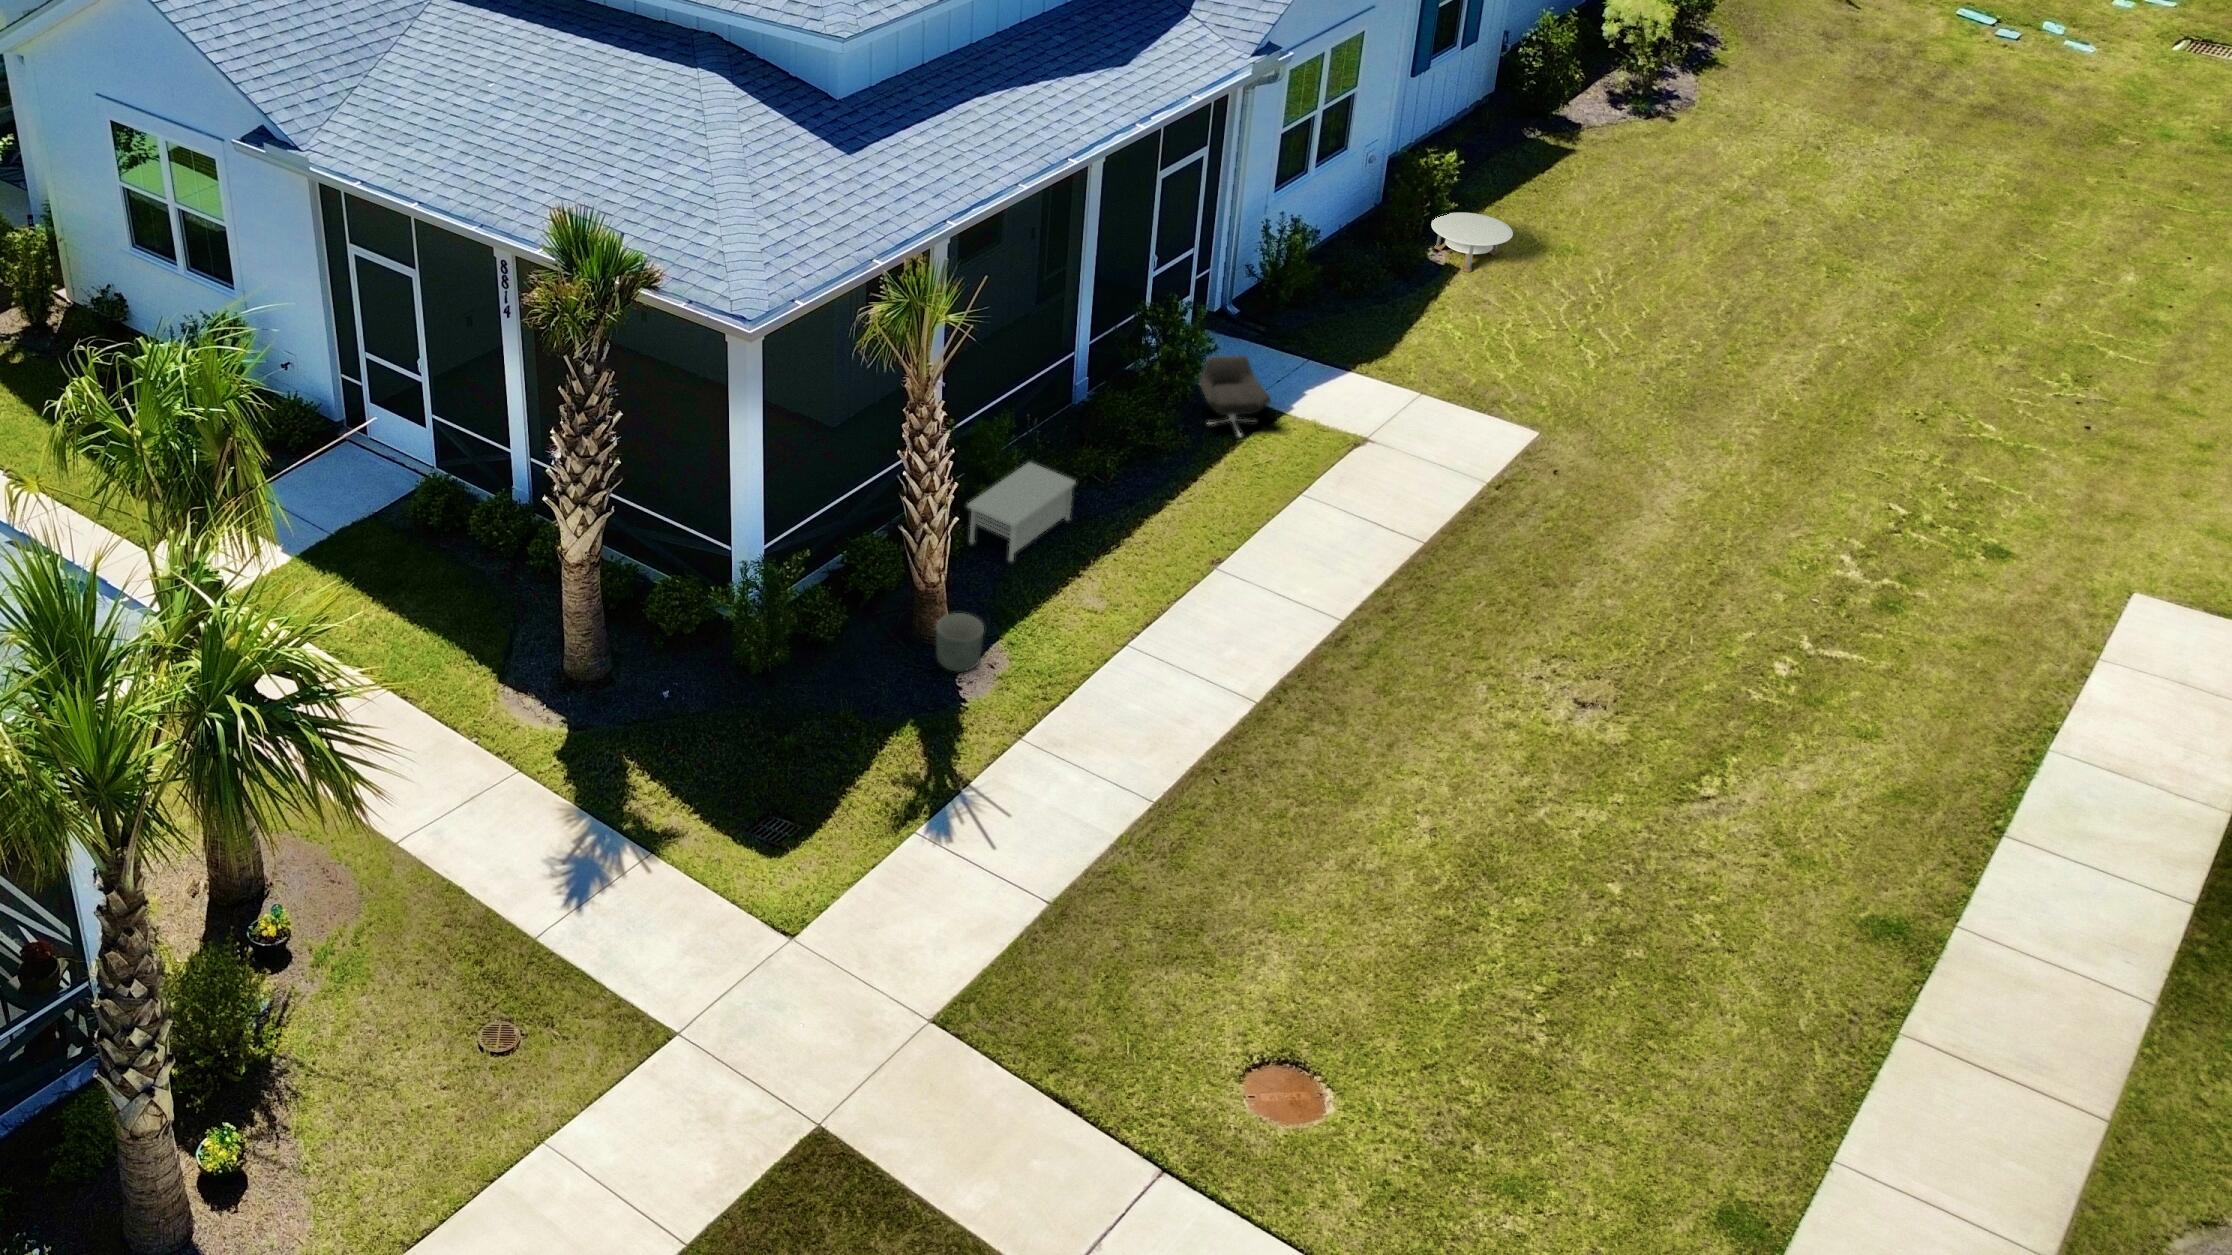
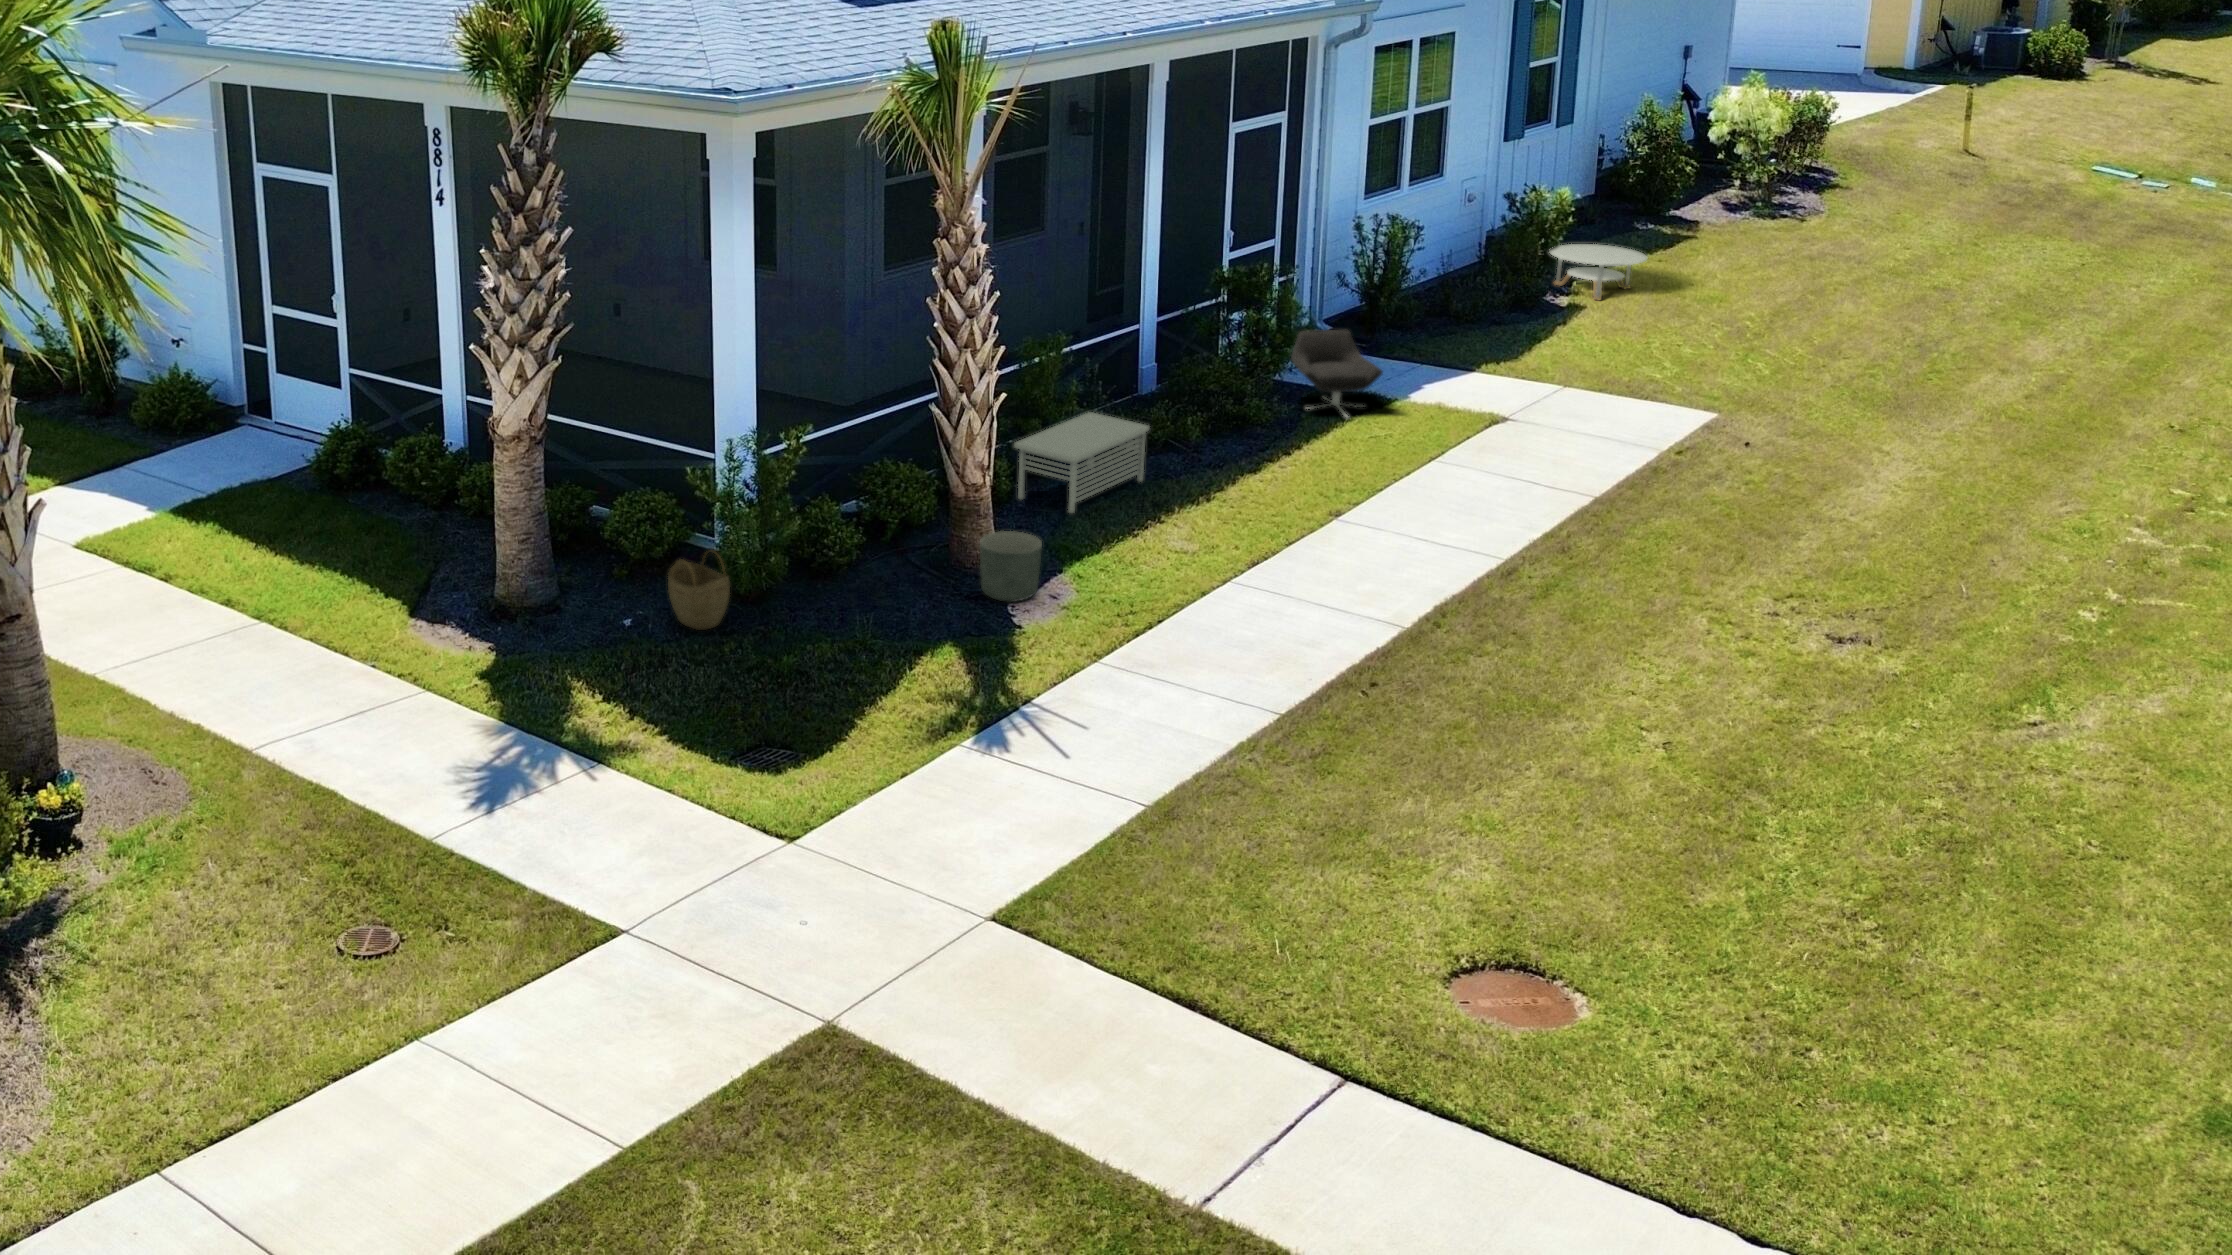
woven basket: none [698,644,745,705] -> present [668,555,730,630]

